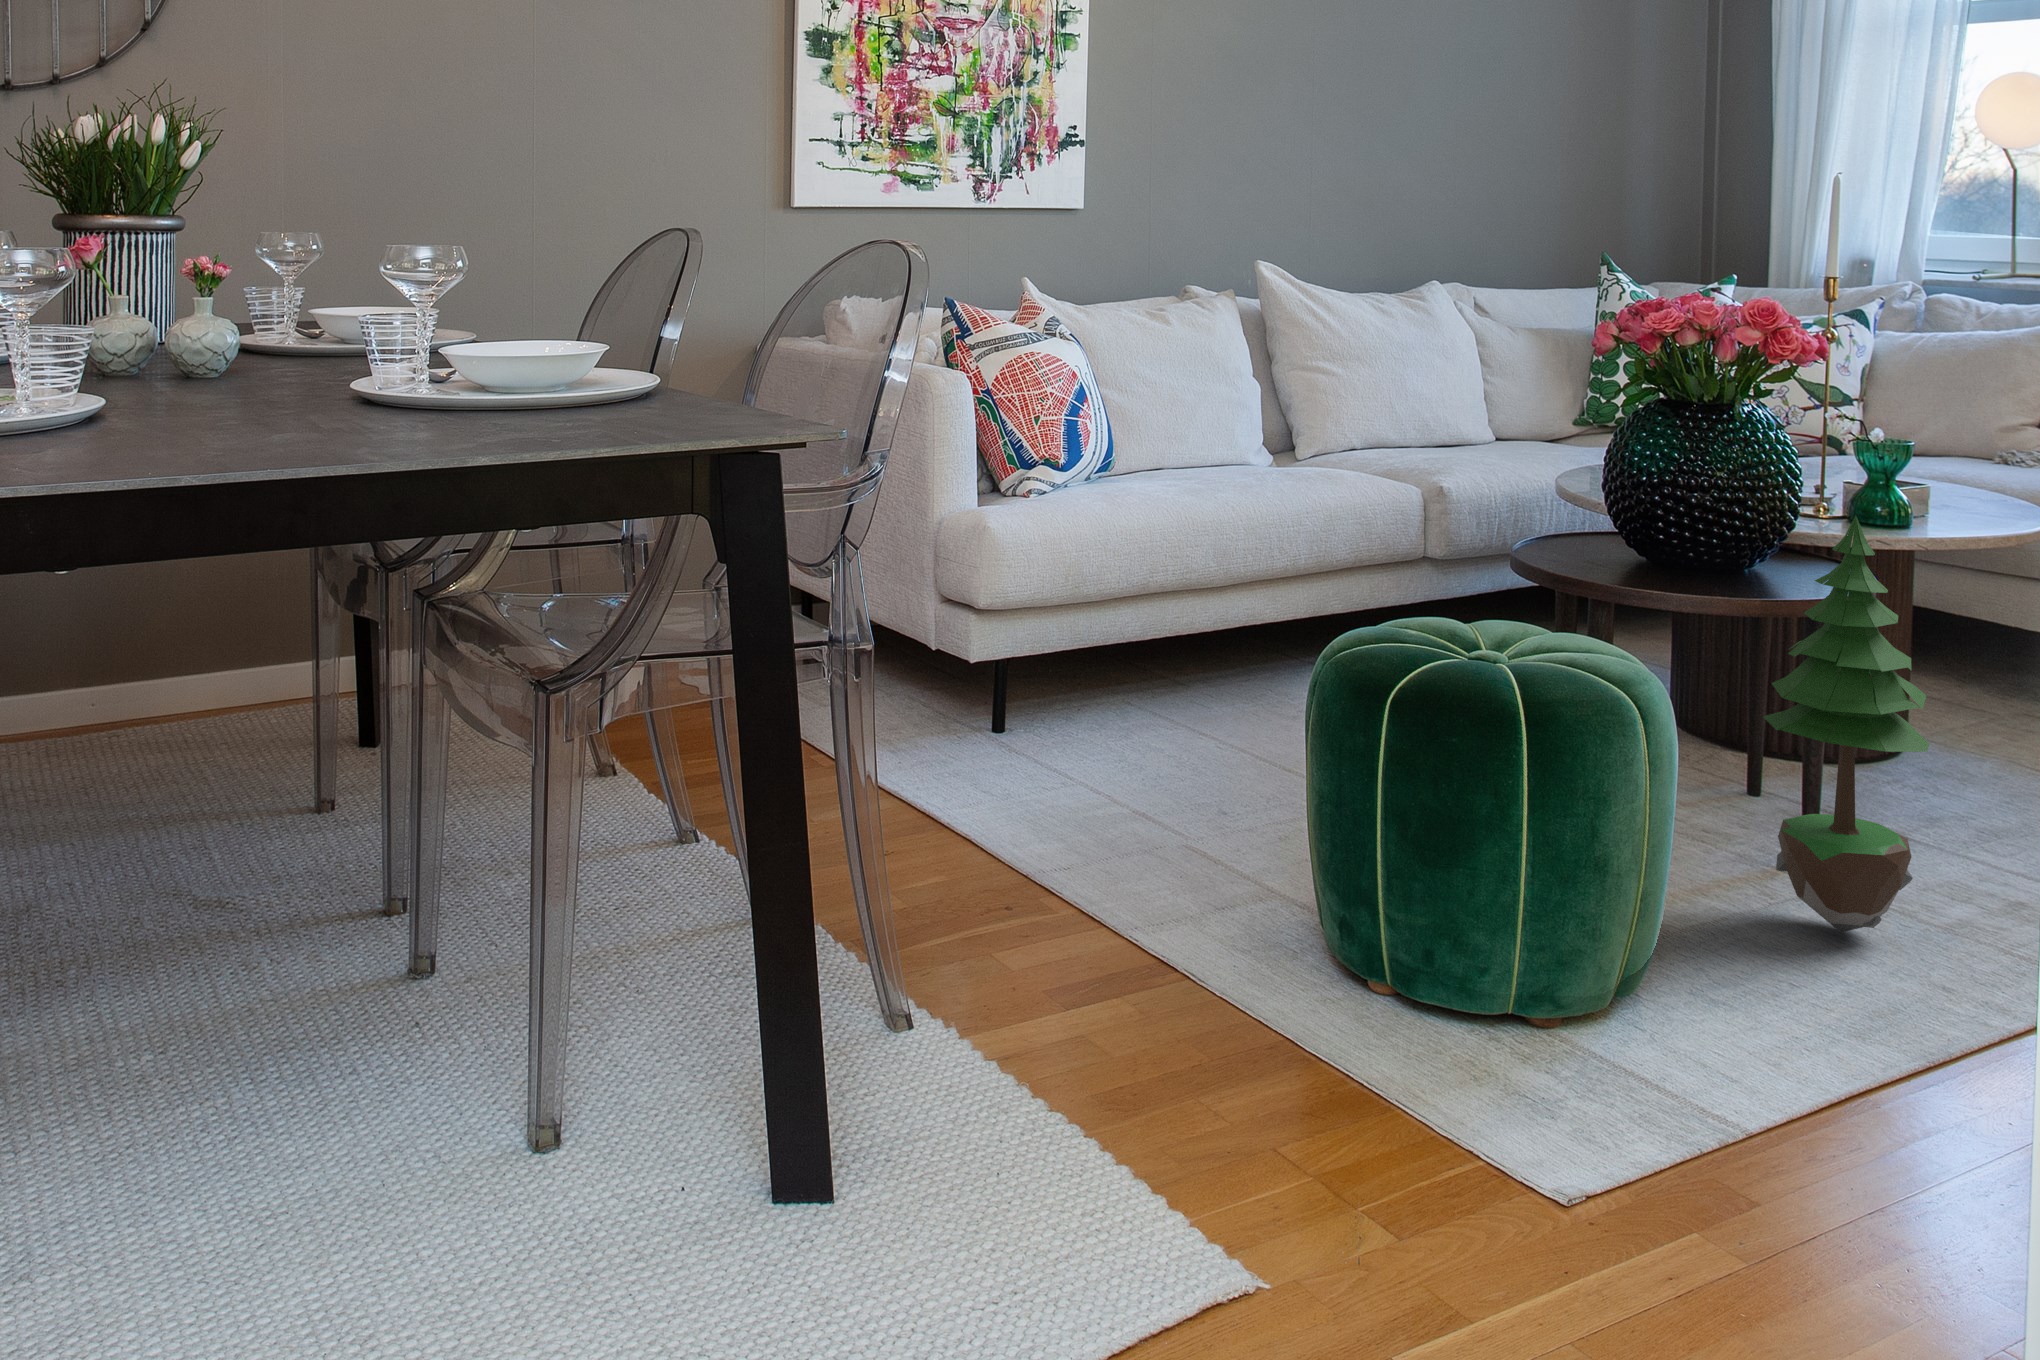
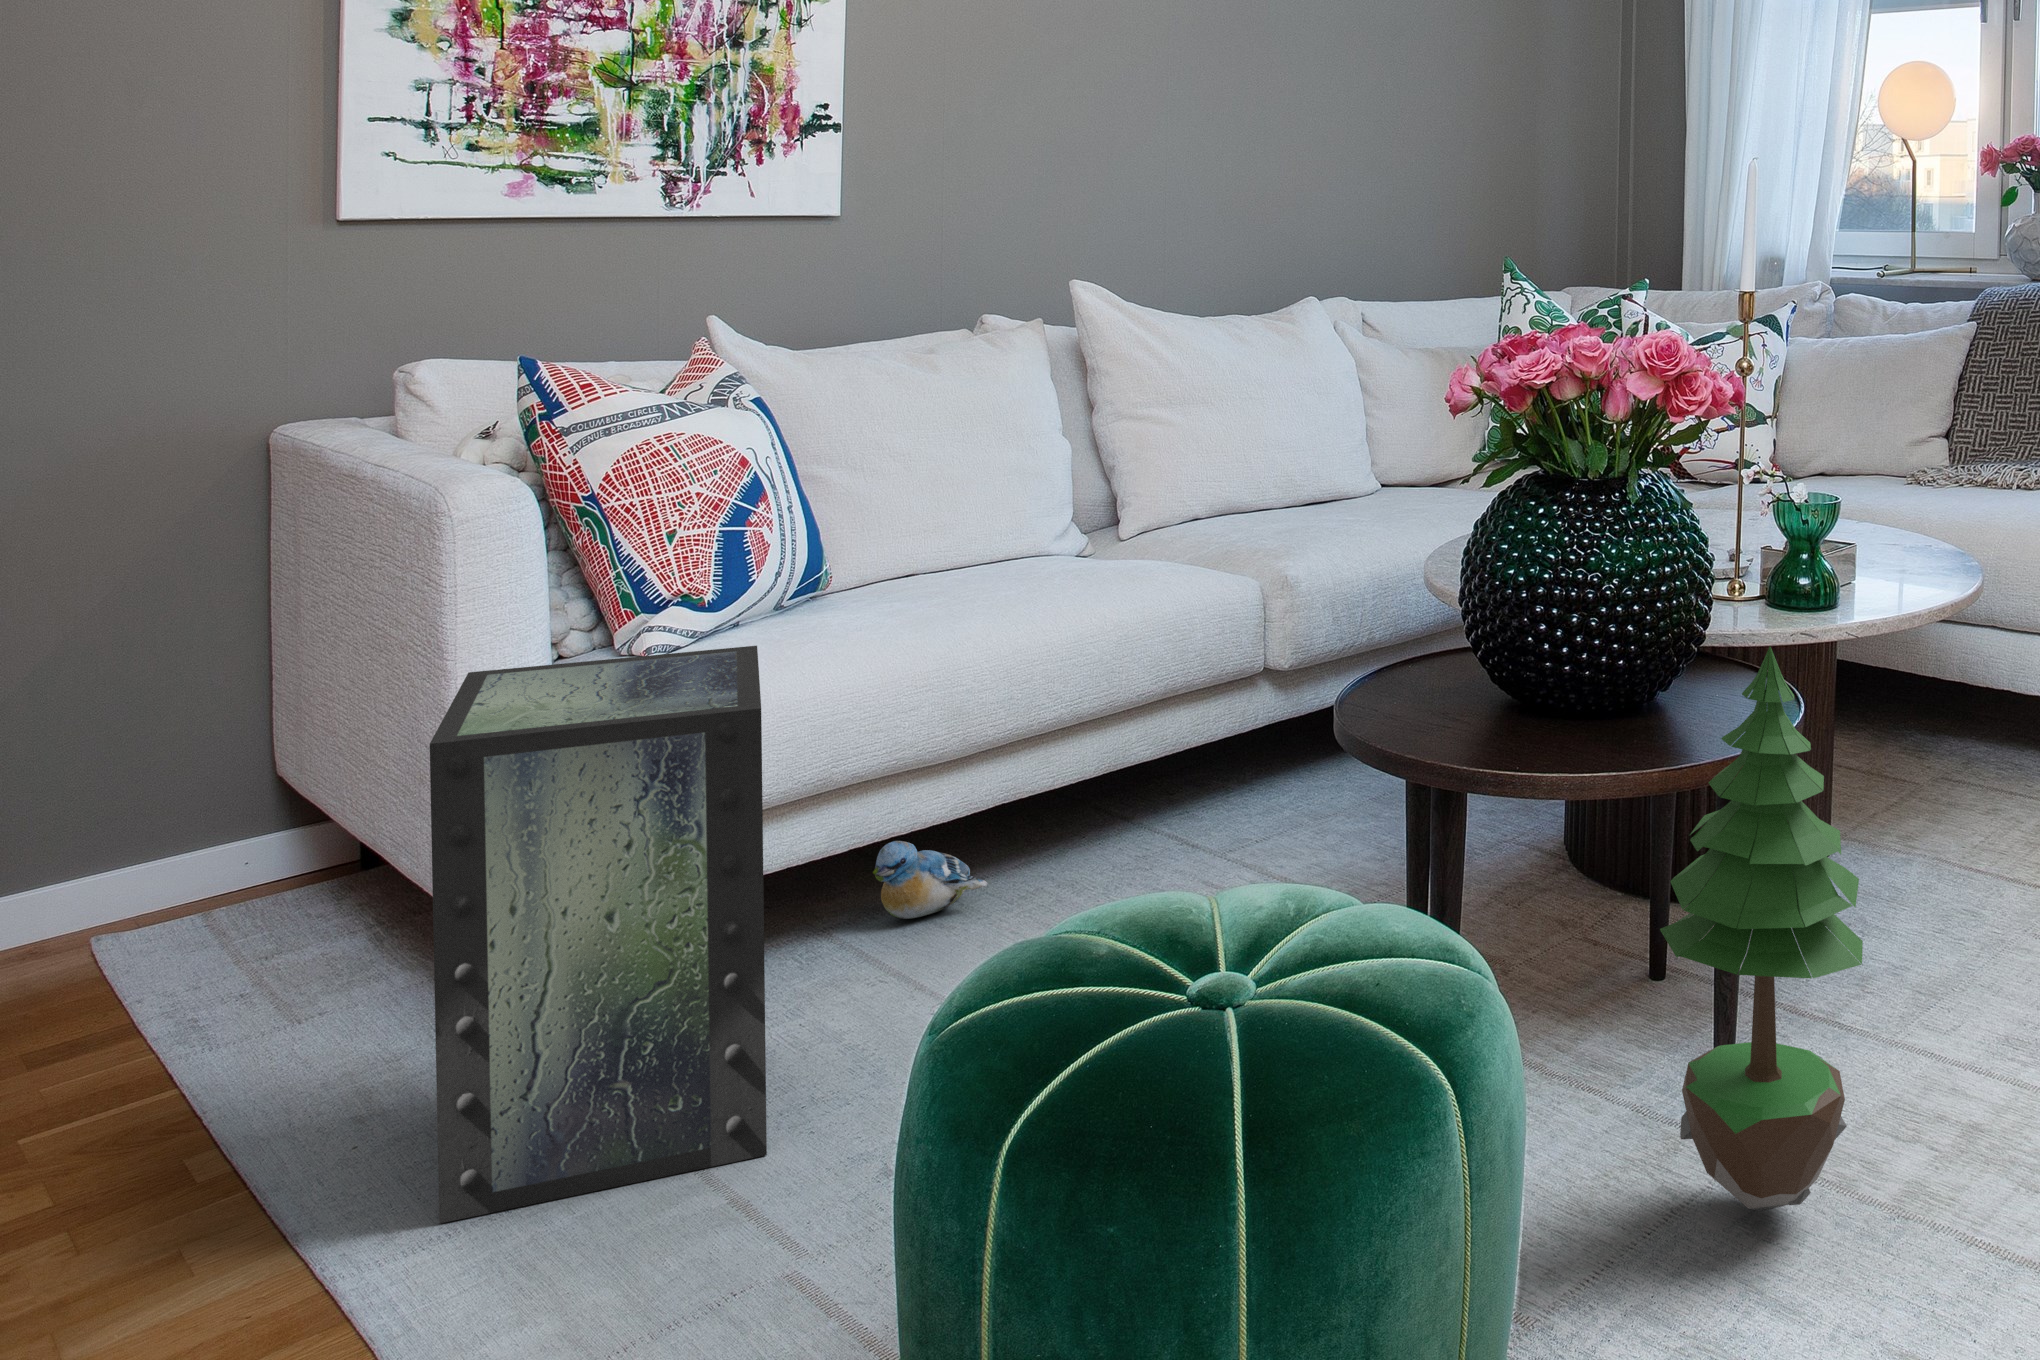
storage box: none [931,490,1127,812] -> present [430,646,767,1223]
plush toy: none [1141,651,1216,708] -> present [873,841,987,919]

